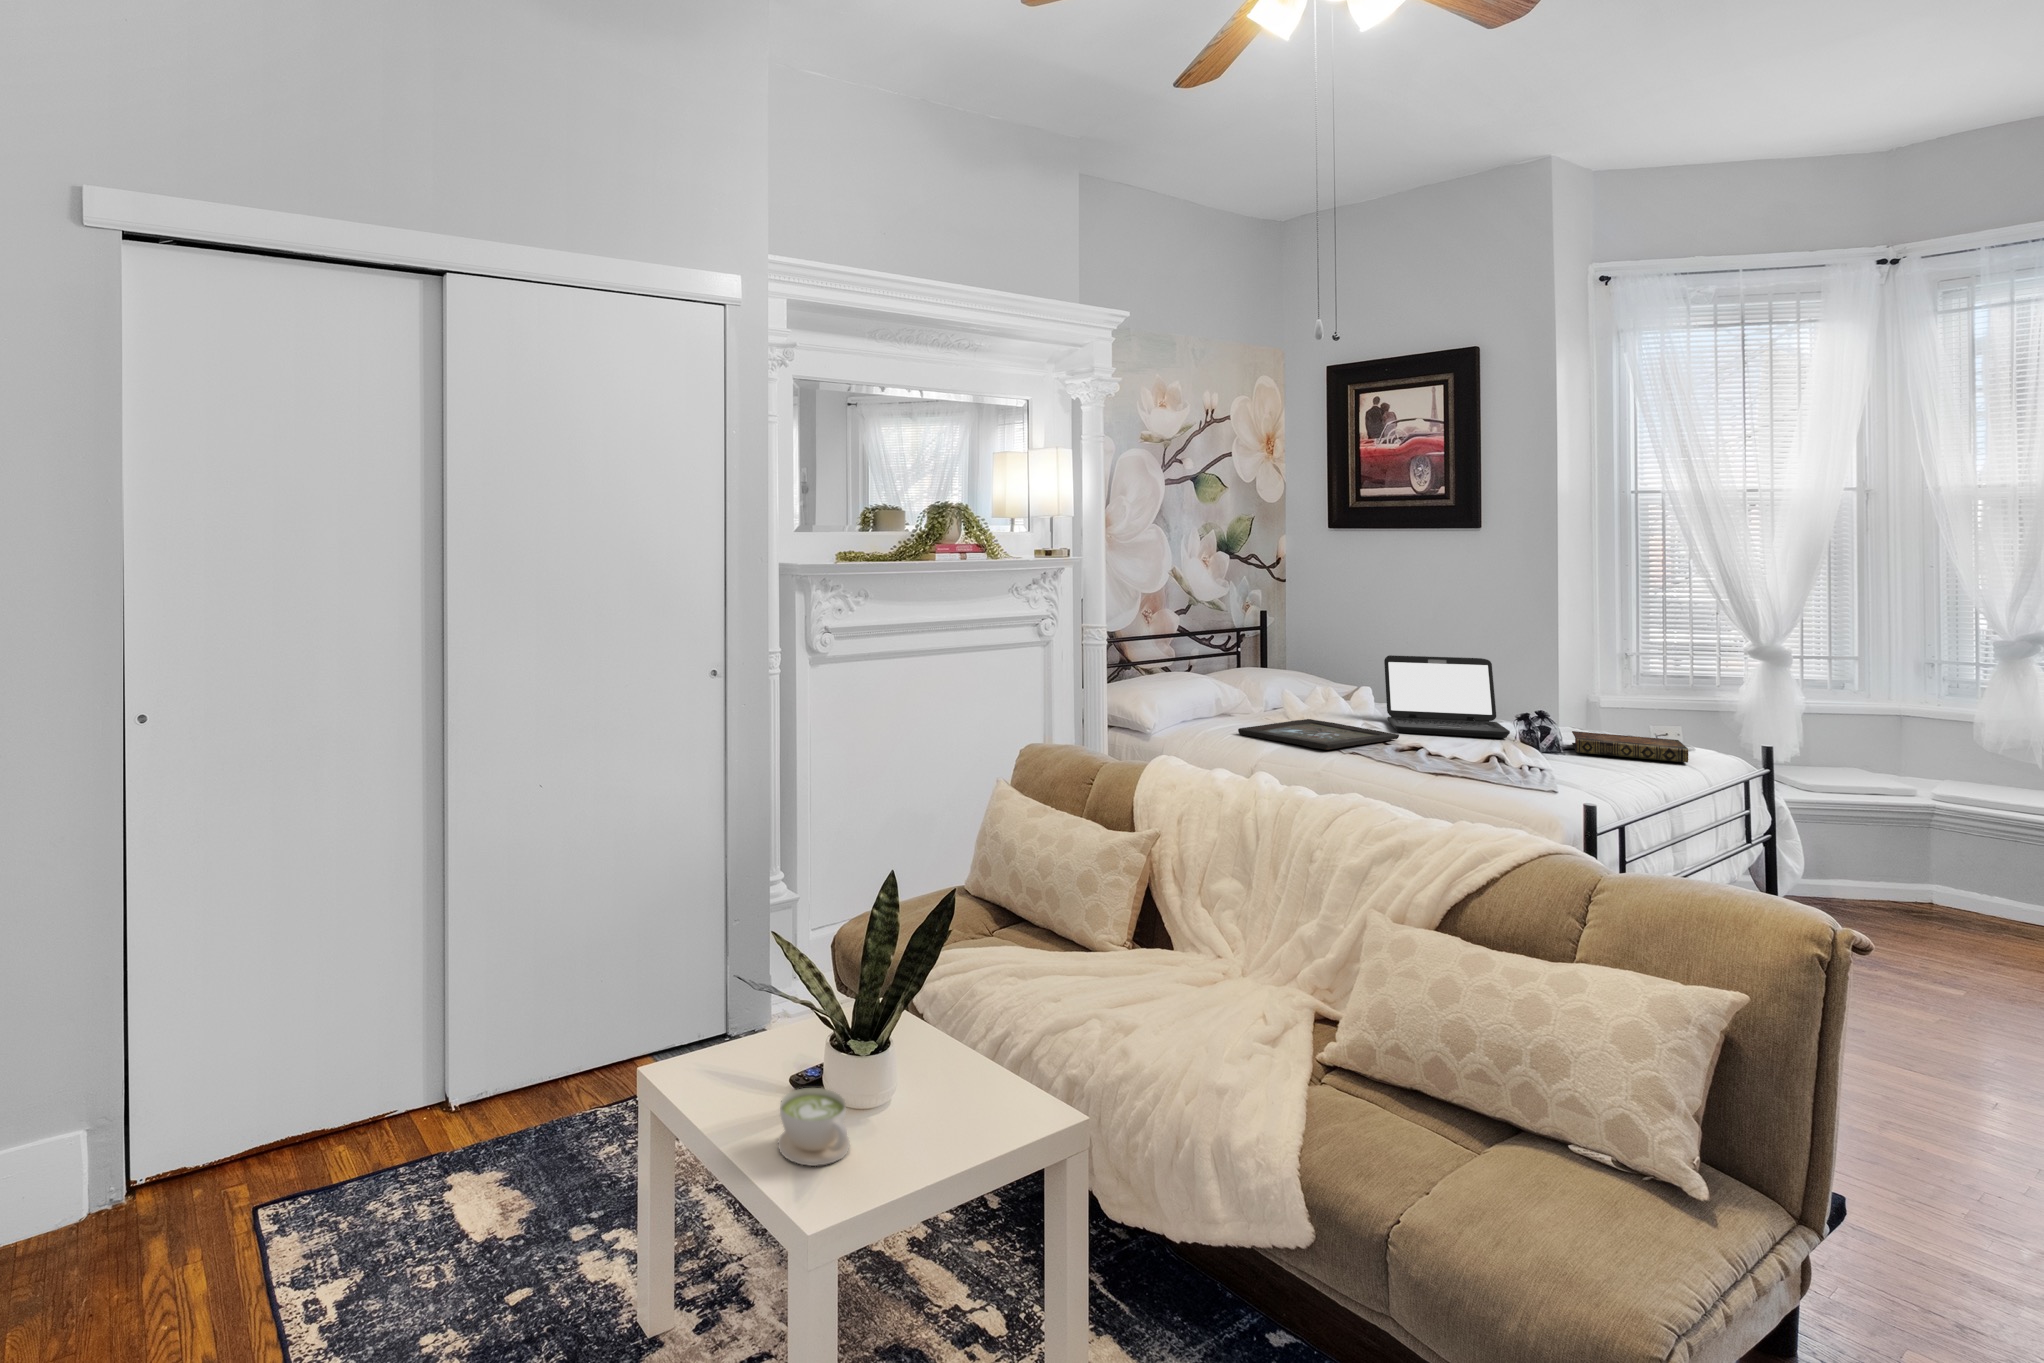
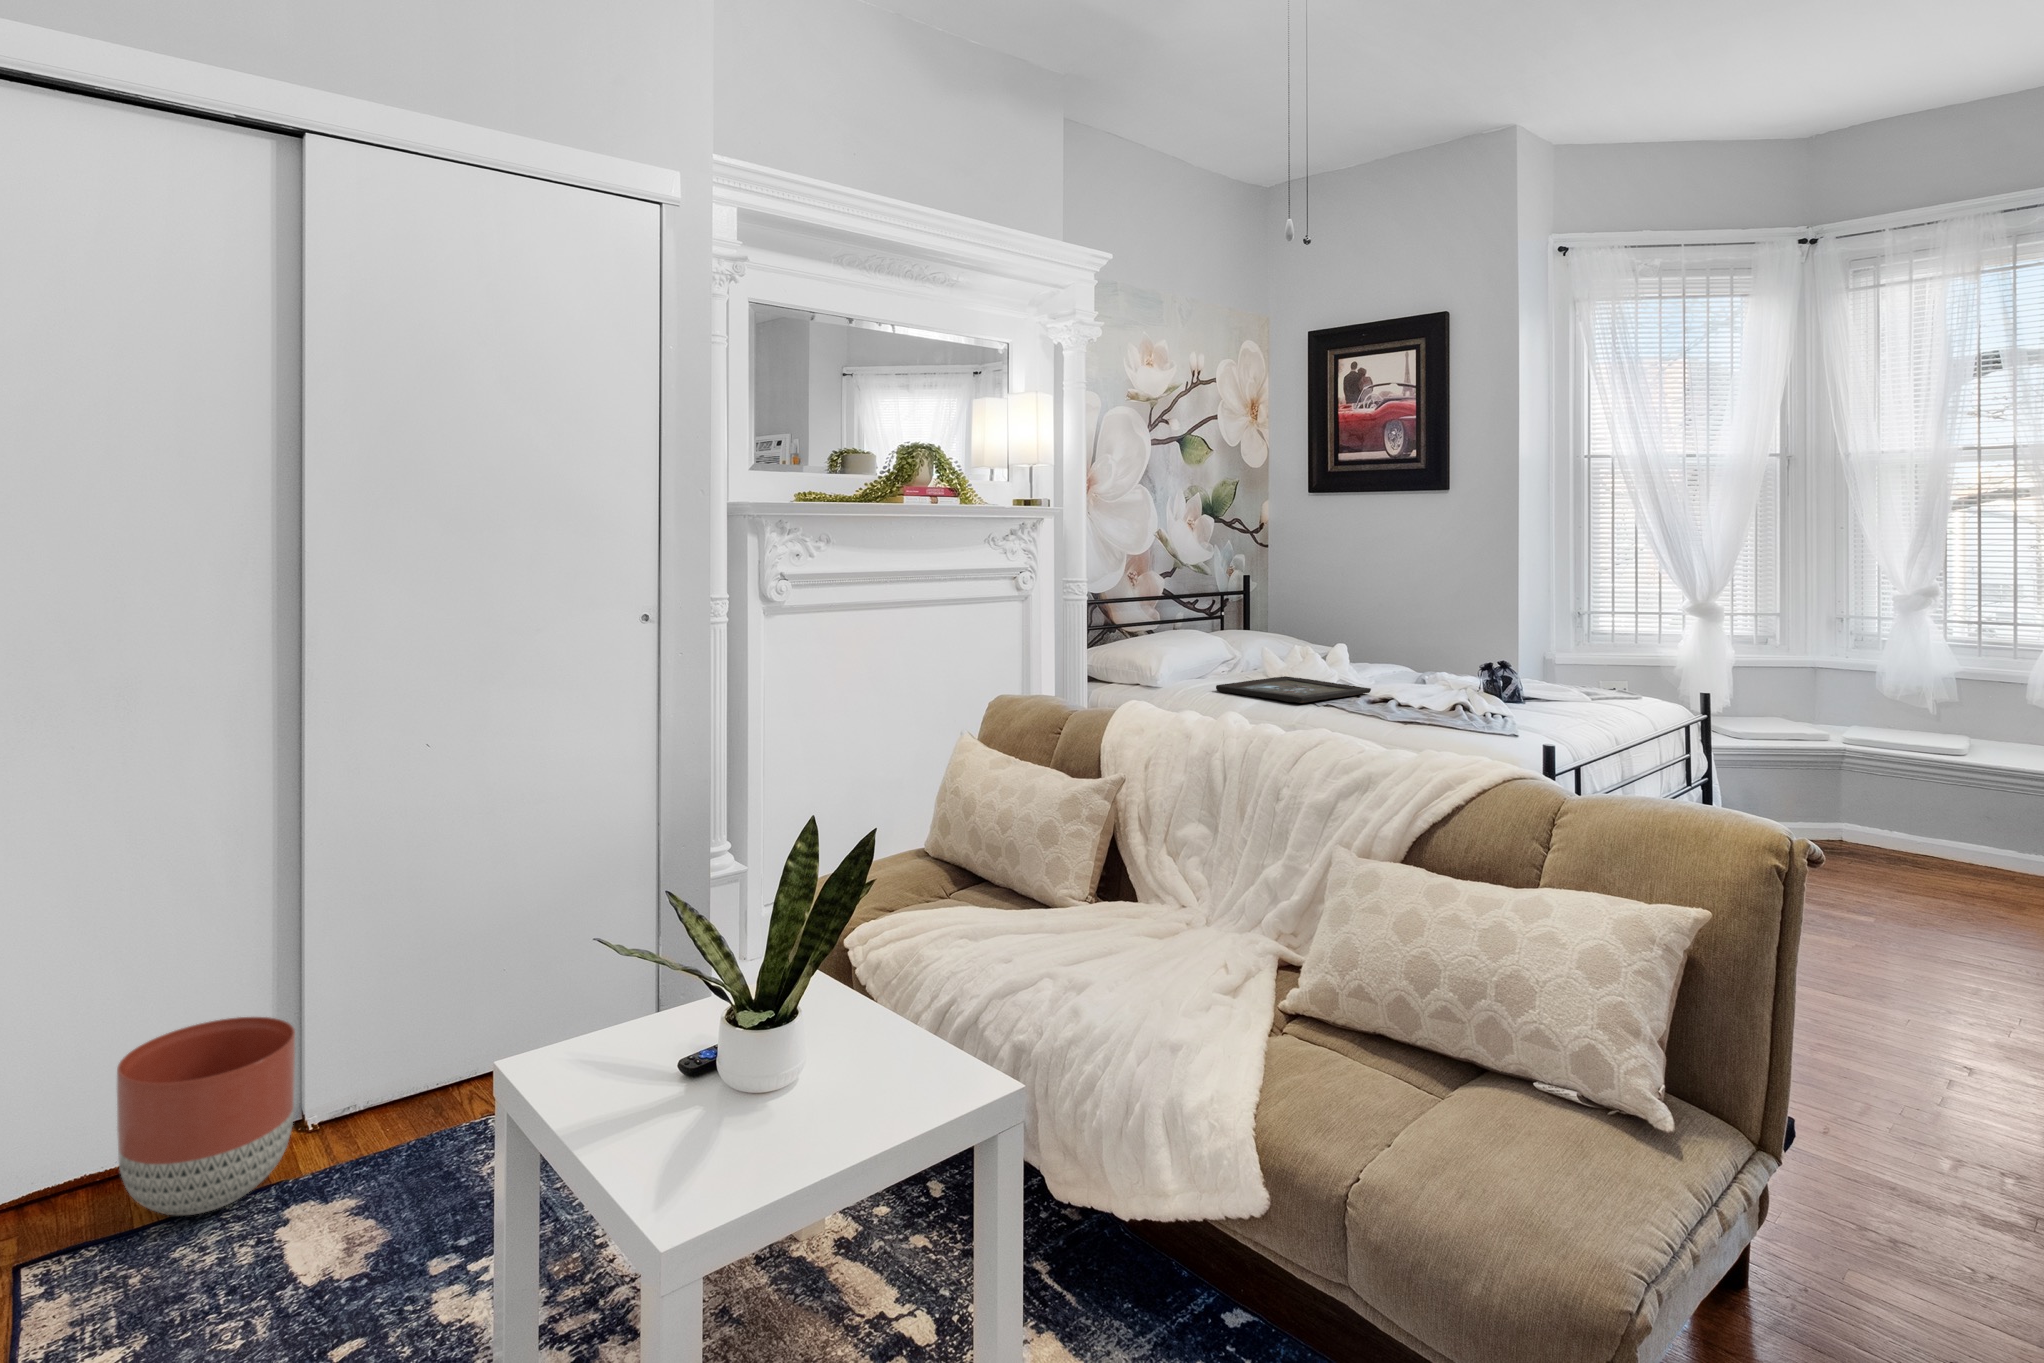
laptop: present [1384,655,1510,738] -> none [1358,613,1474,691]
book: present [1572,731,1688,763] -> none [1531,682,1636,709]
planter: none [319,1013,448,1175] -> present [117,1017,295,1216]
coffee cup: present [778,1088,850,1166] -> none [649,1070,738,1164]

